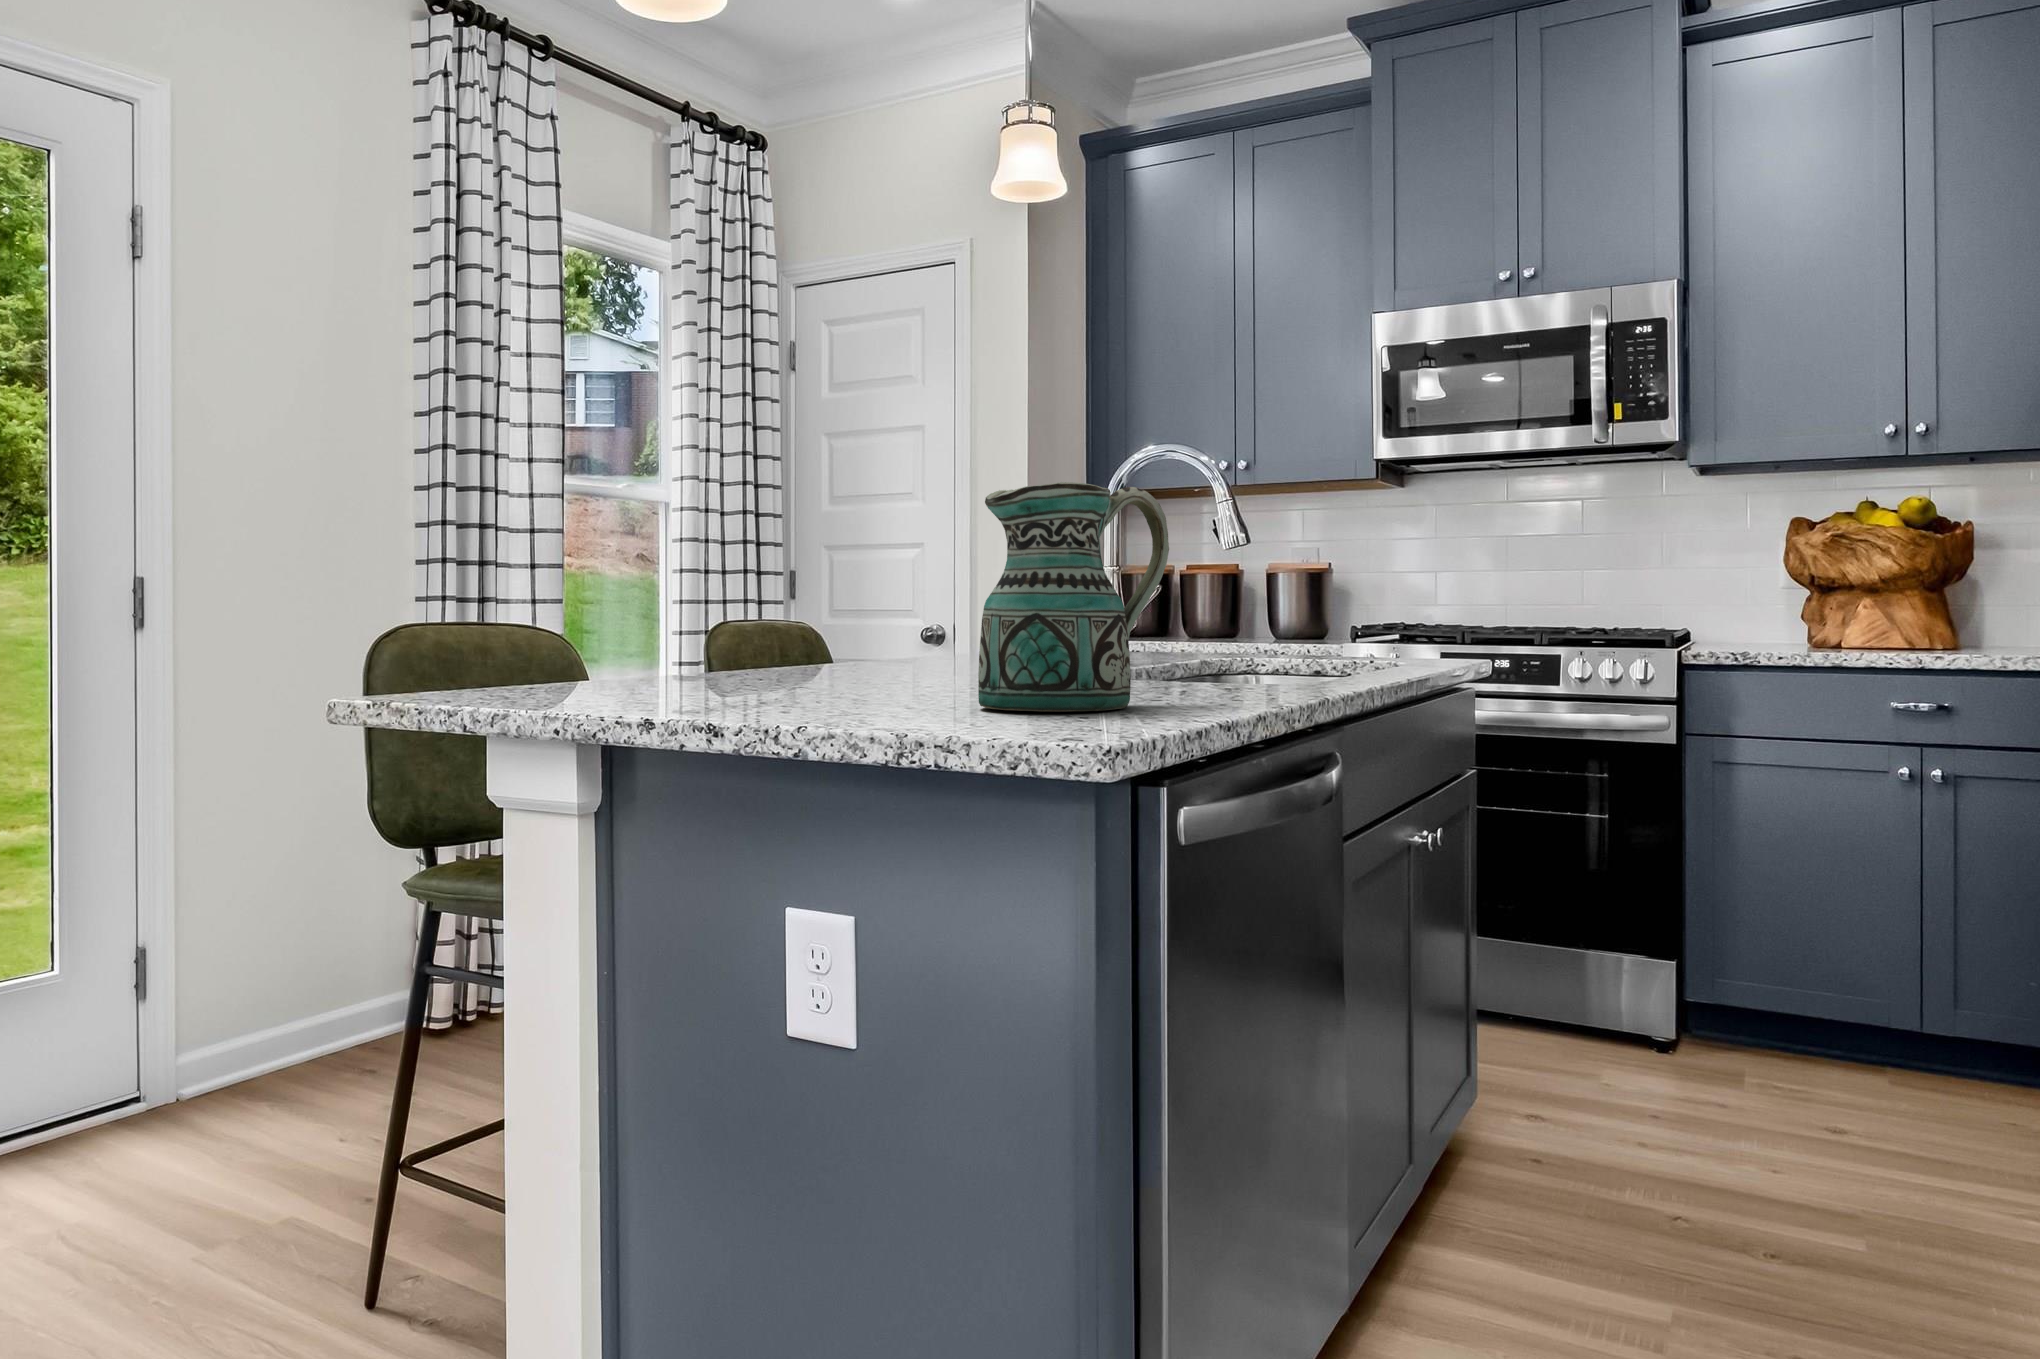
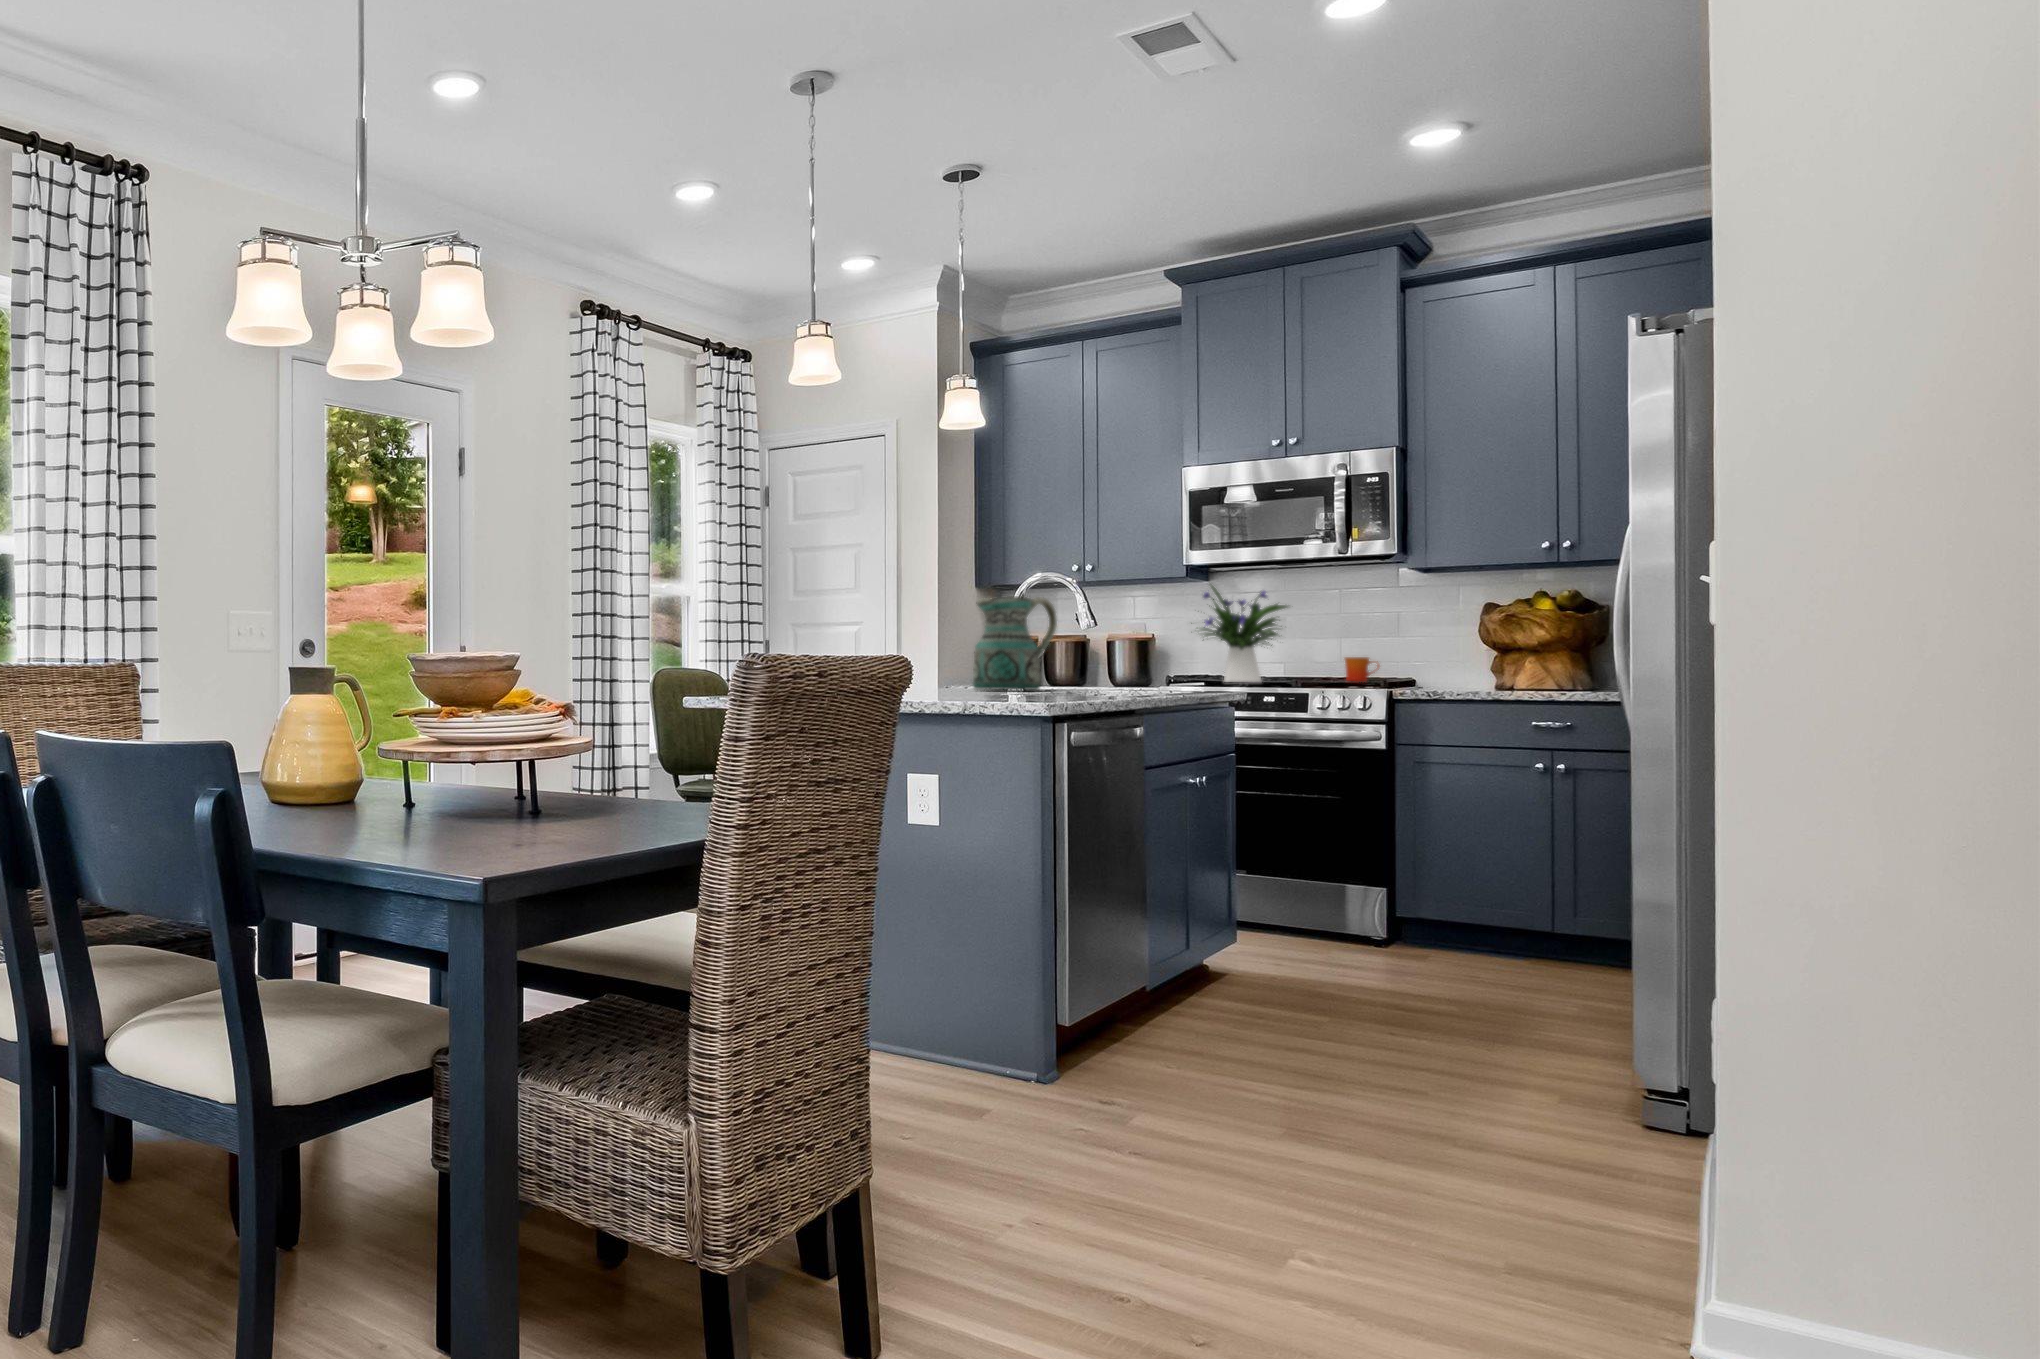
flower arrangement: none [1380,487,1531,639] -> present [1191,585,1287,682]
mug: none [1594,598,1644,634] -> present [1345,657,1379,682]

